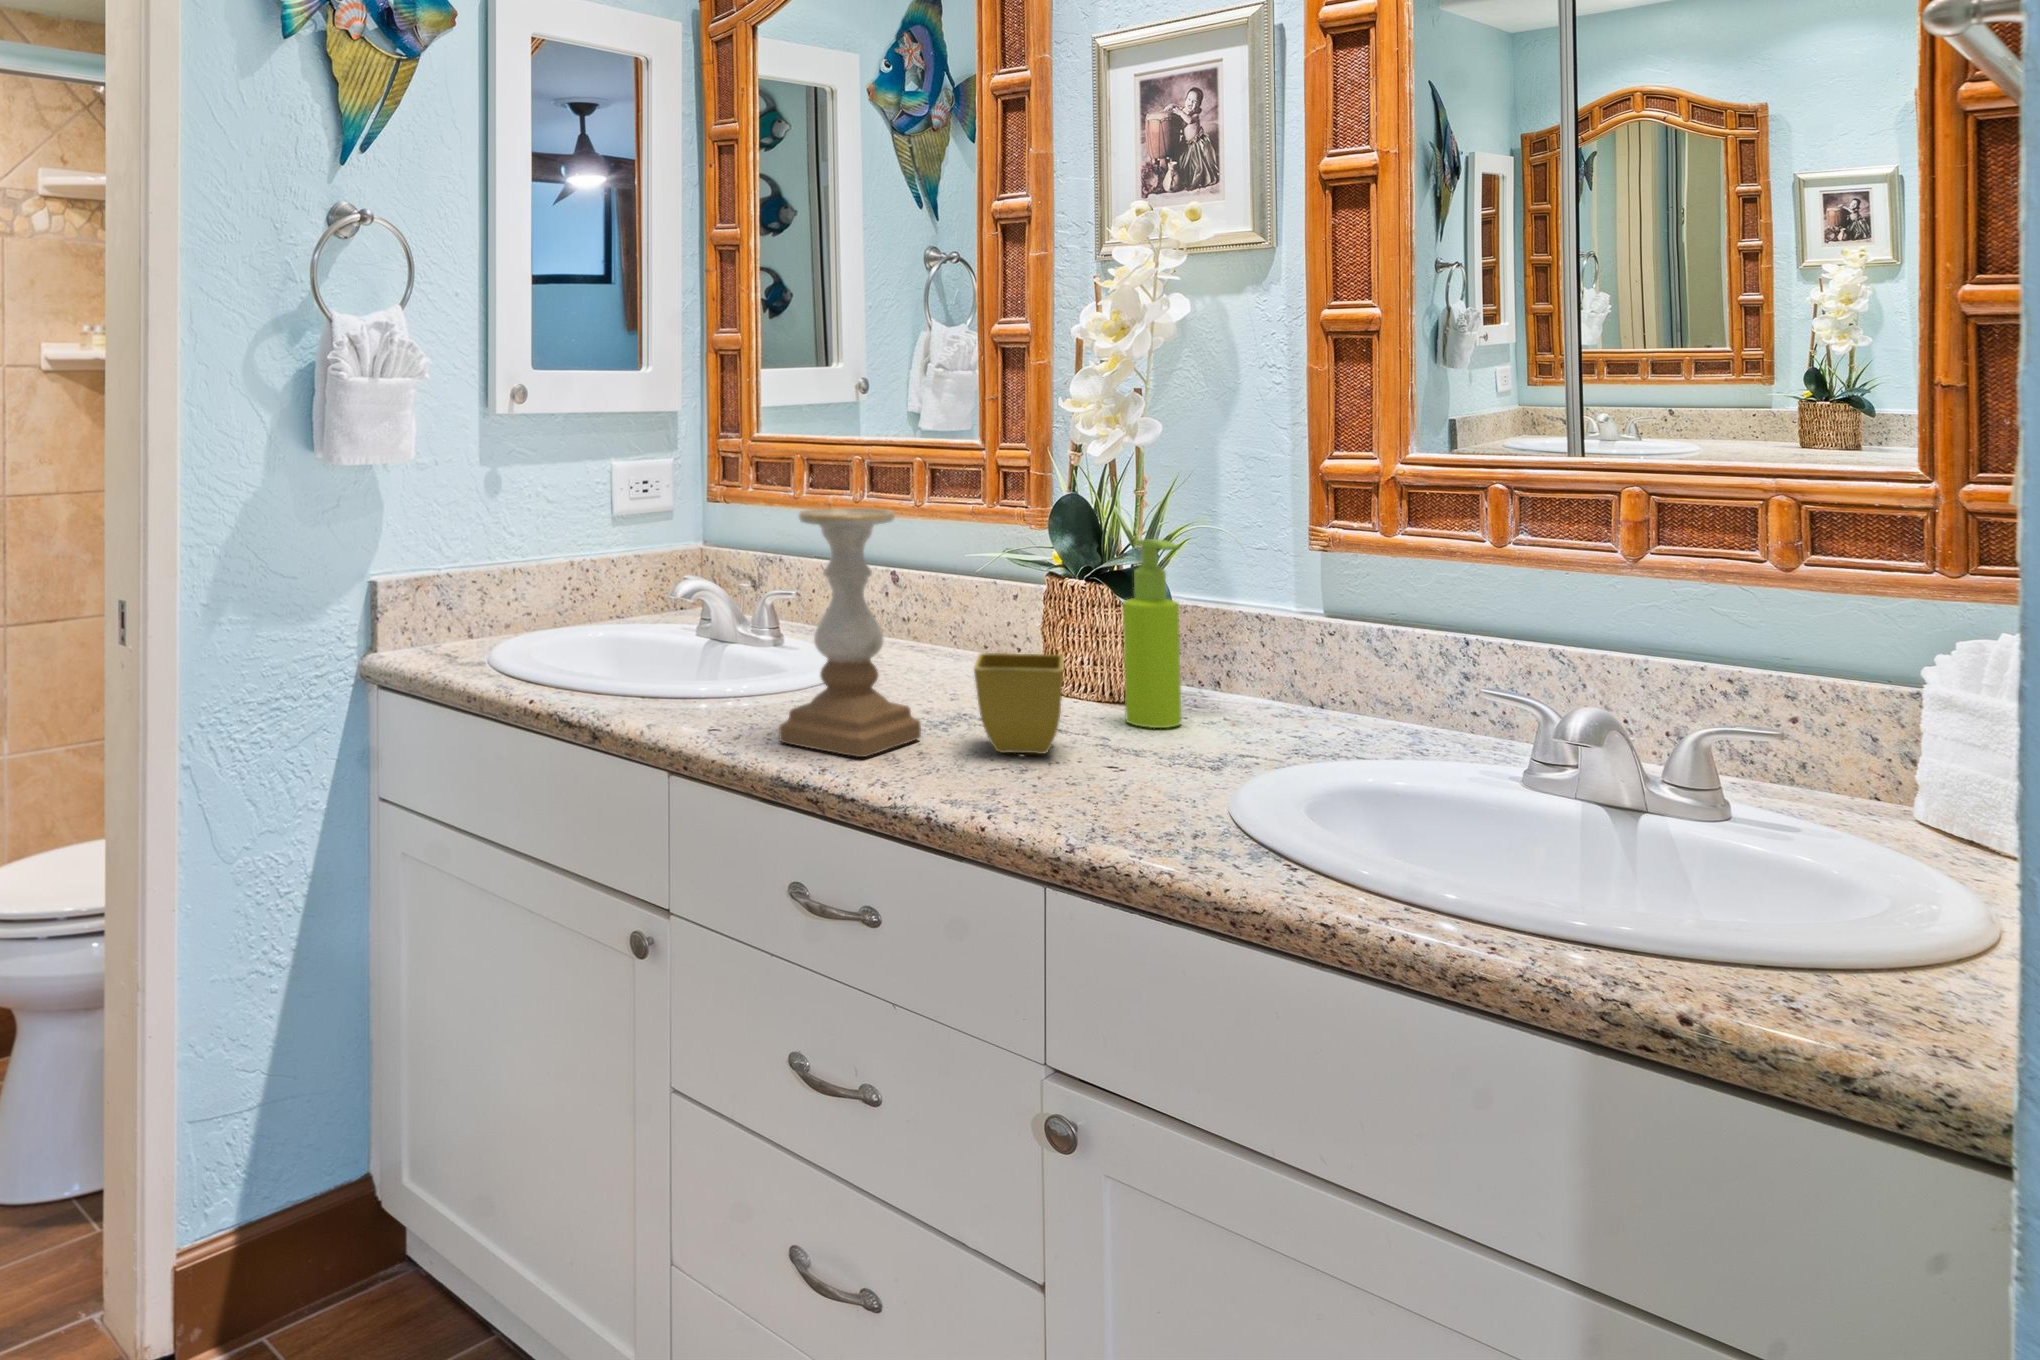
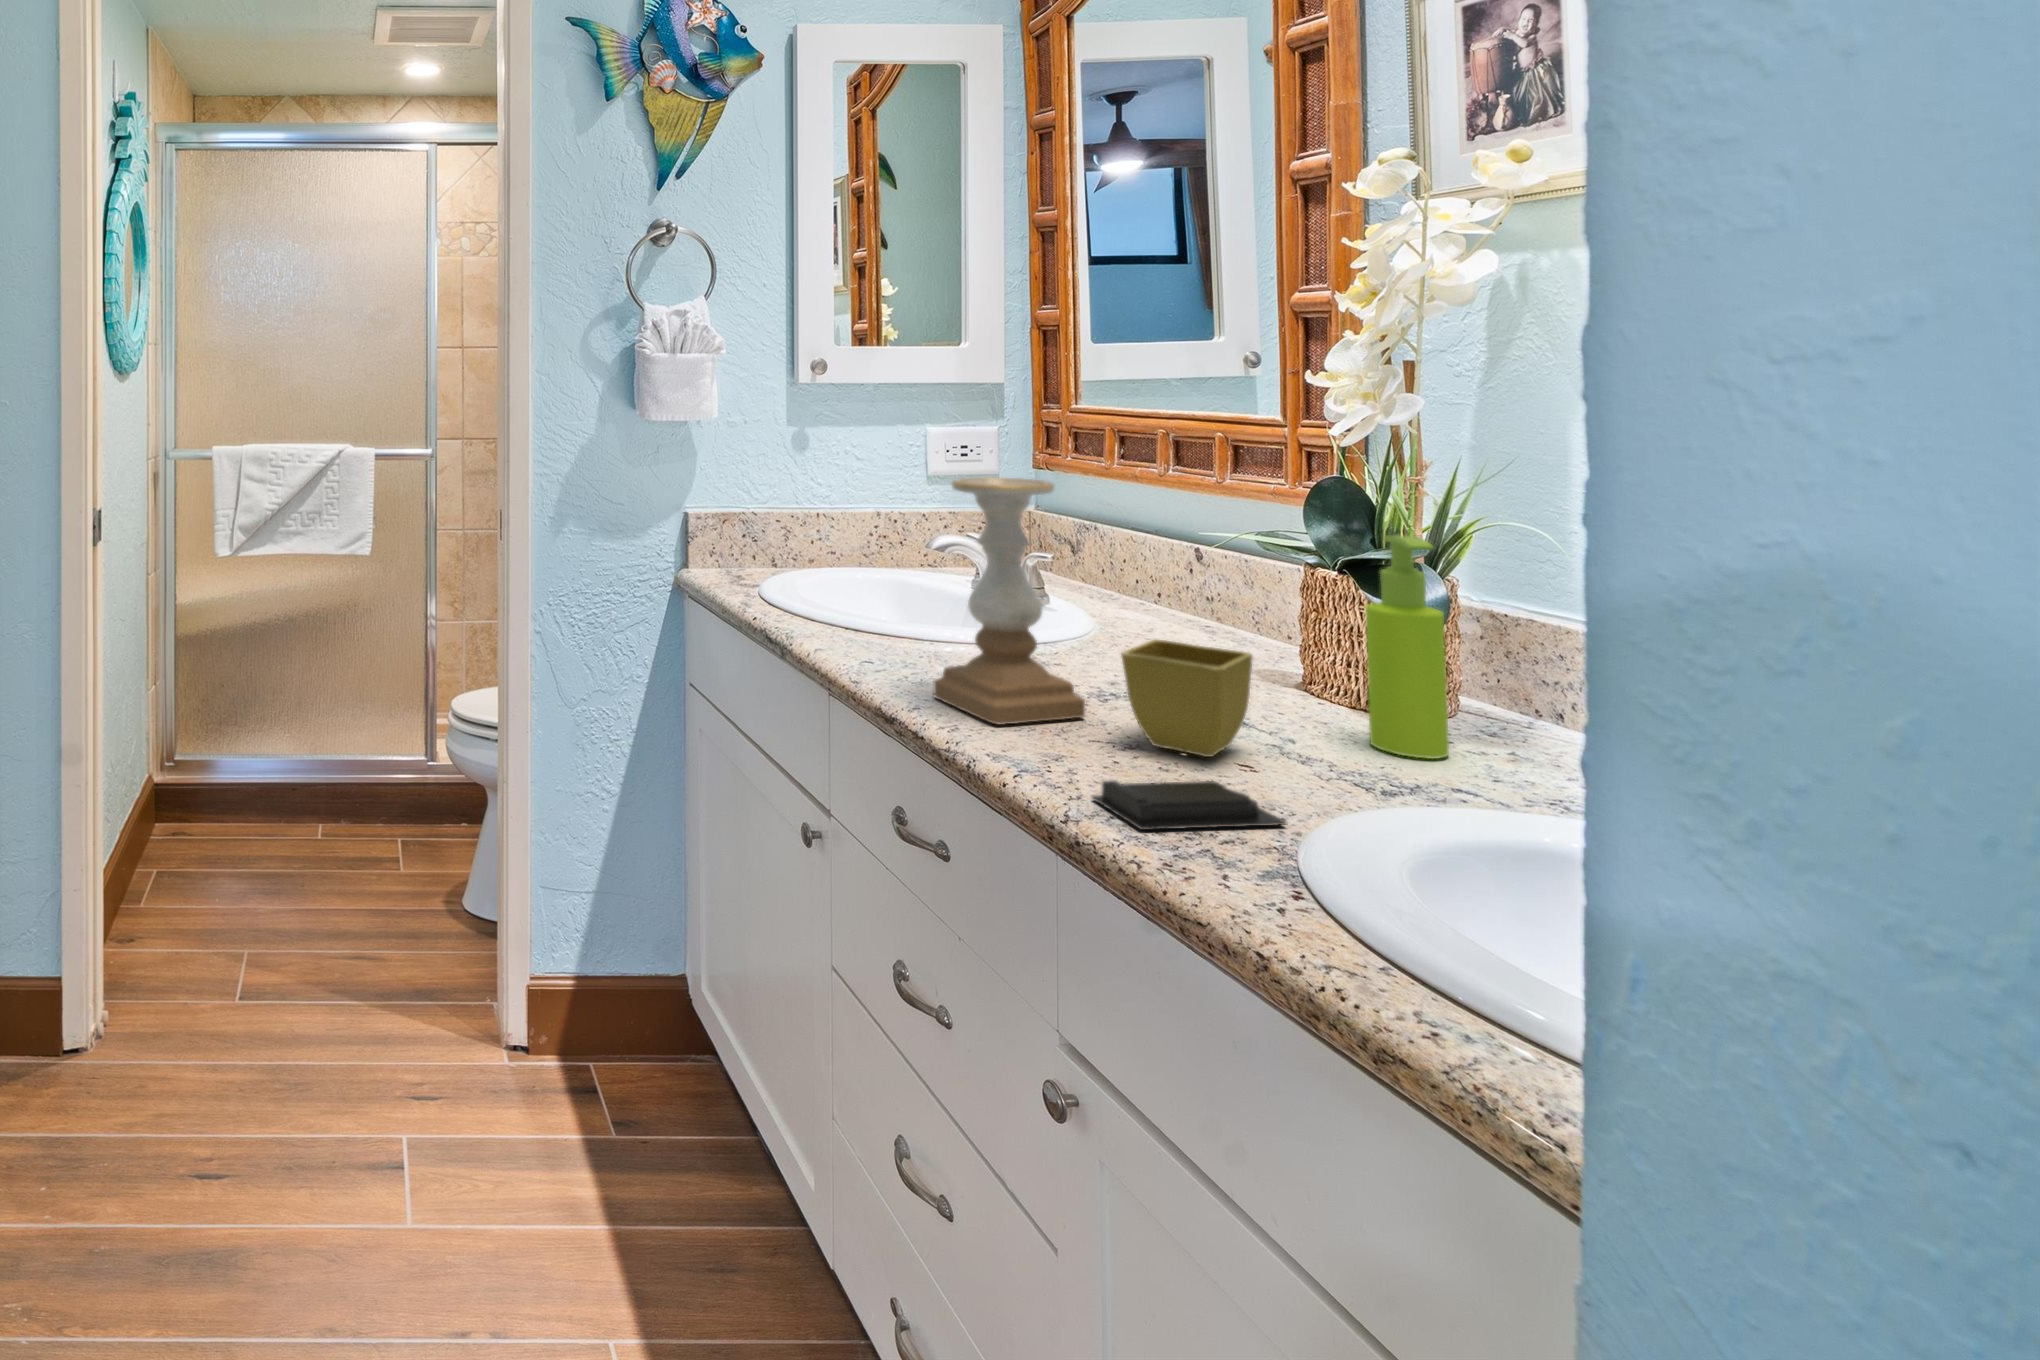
soap bar: none [1006,769,1150,820] -> present [1092,780,1286,830]

